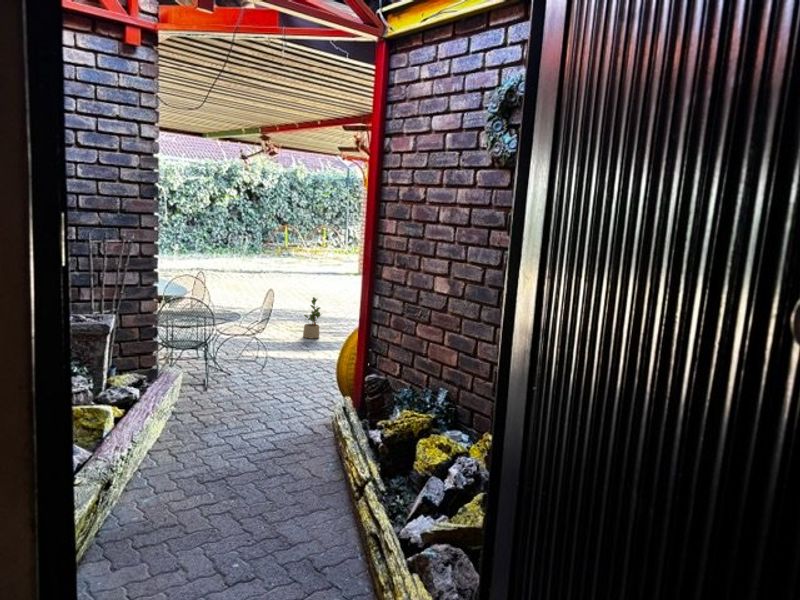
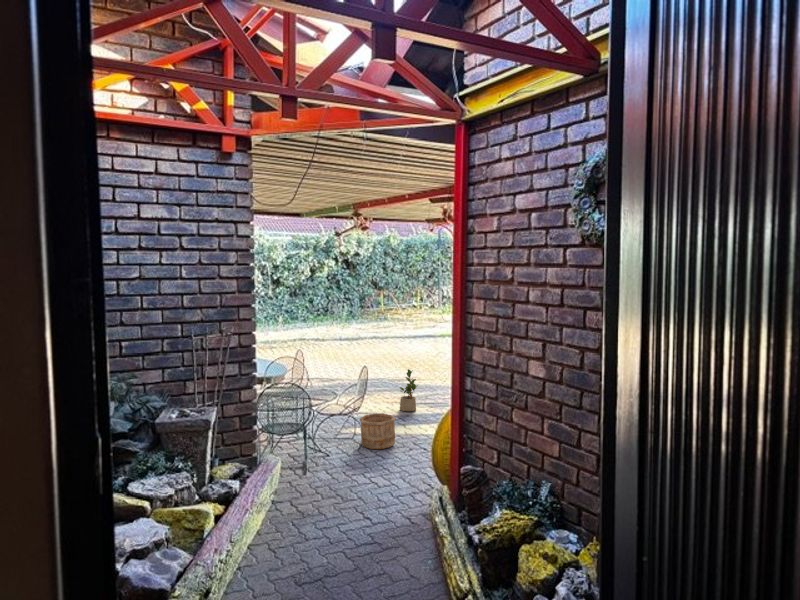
wooden bucket: none [263,336,300,370] -> present [360,413,395,449]

